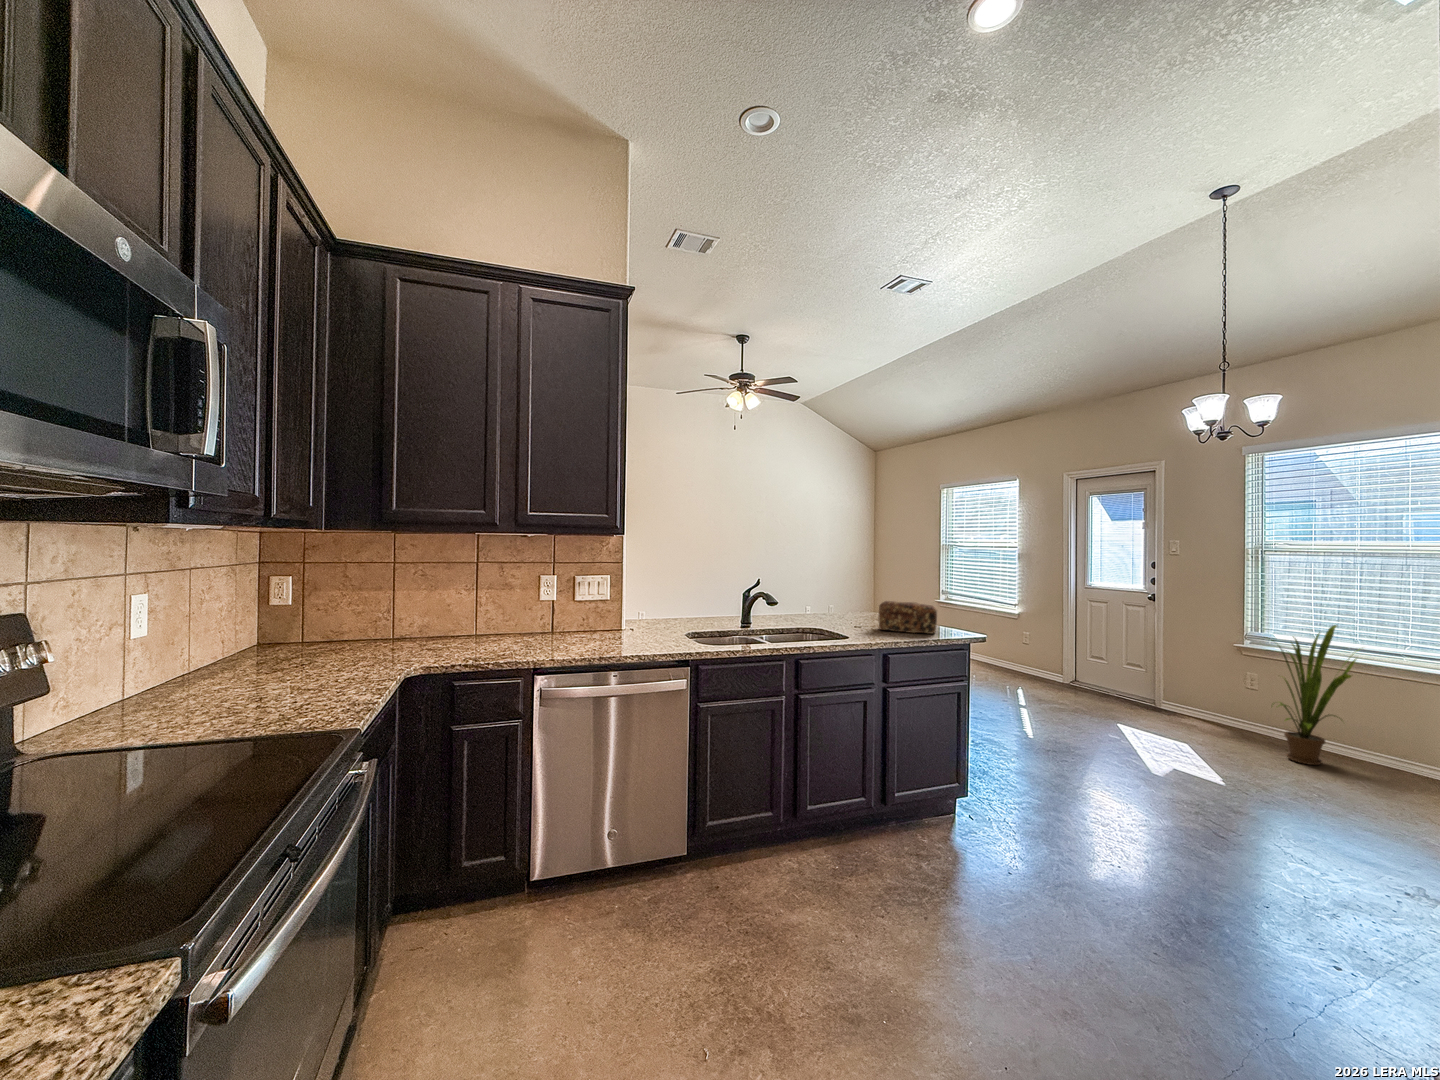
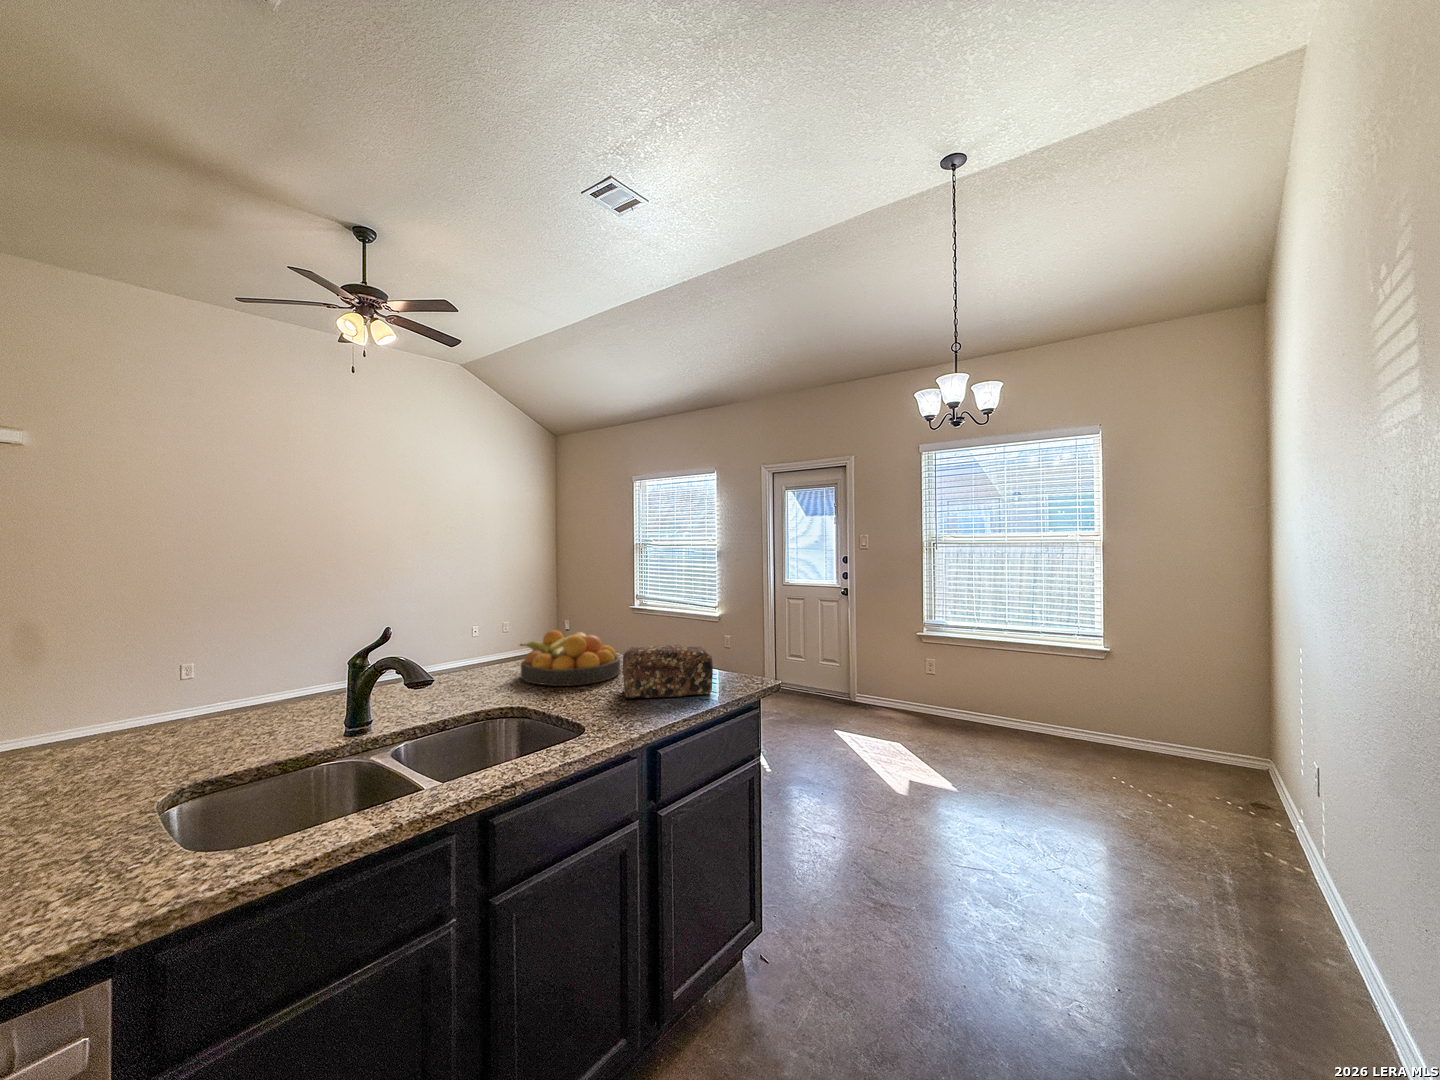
fruit bowl: none [824,591,885,623] -> present [520,630,620,686]
house plant: present [1279,625,1356,765] -> none [946,608,1022,742]

